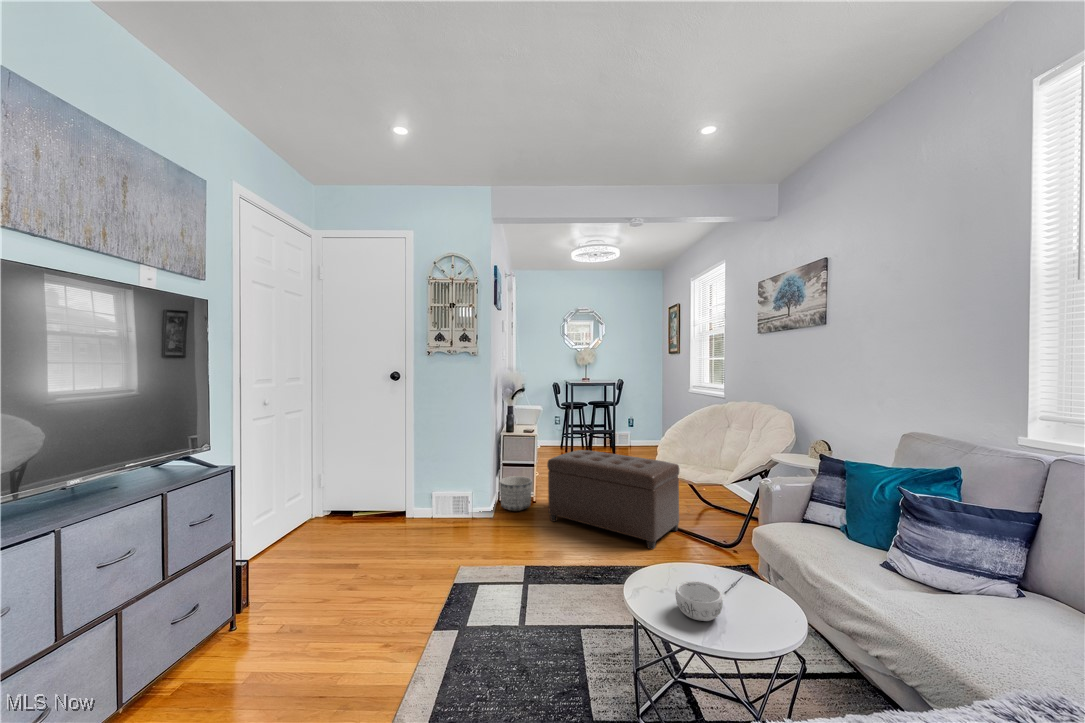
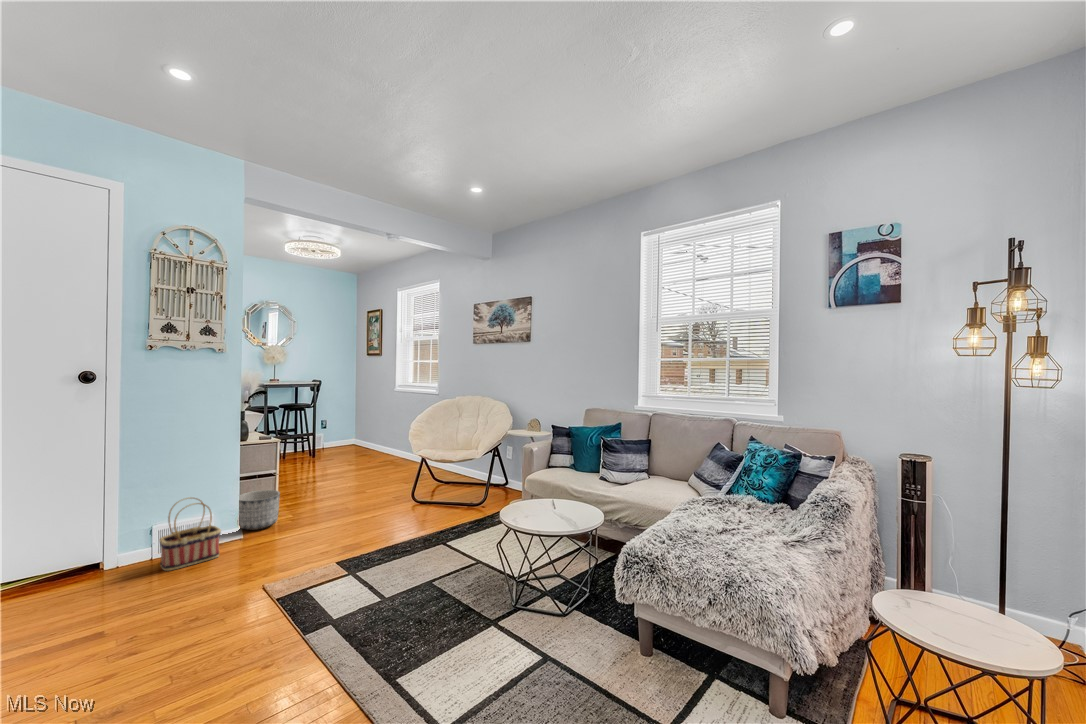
ottoman: present [547,450,679,549] -> none [312,450,437,526]
basket: none [431,473,470,529] -> present [159,498,221,571]
decorative bowl: present [675,581,723,621] -> none [541,500,567,519]

